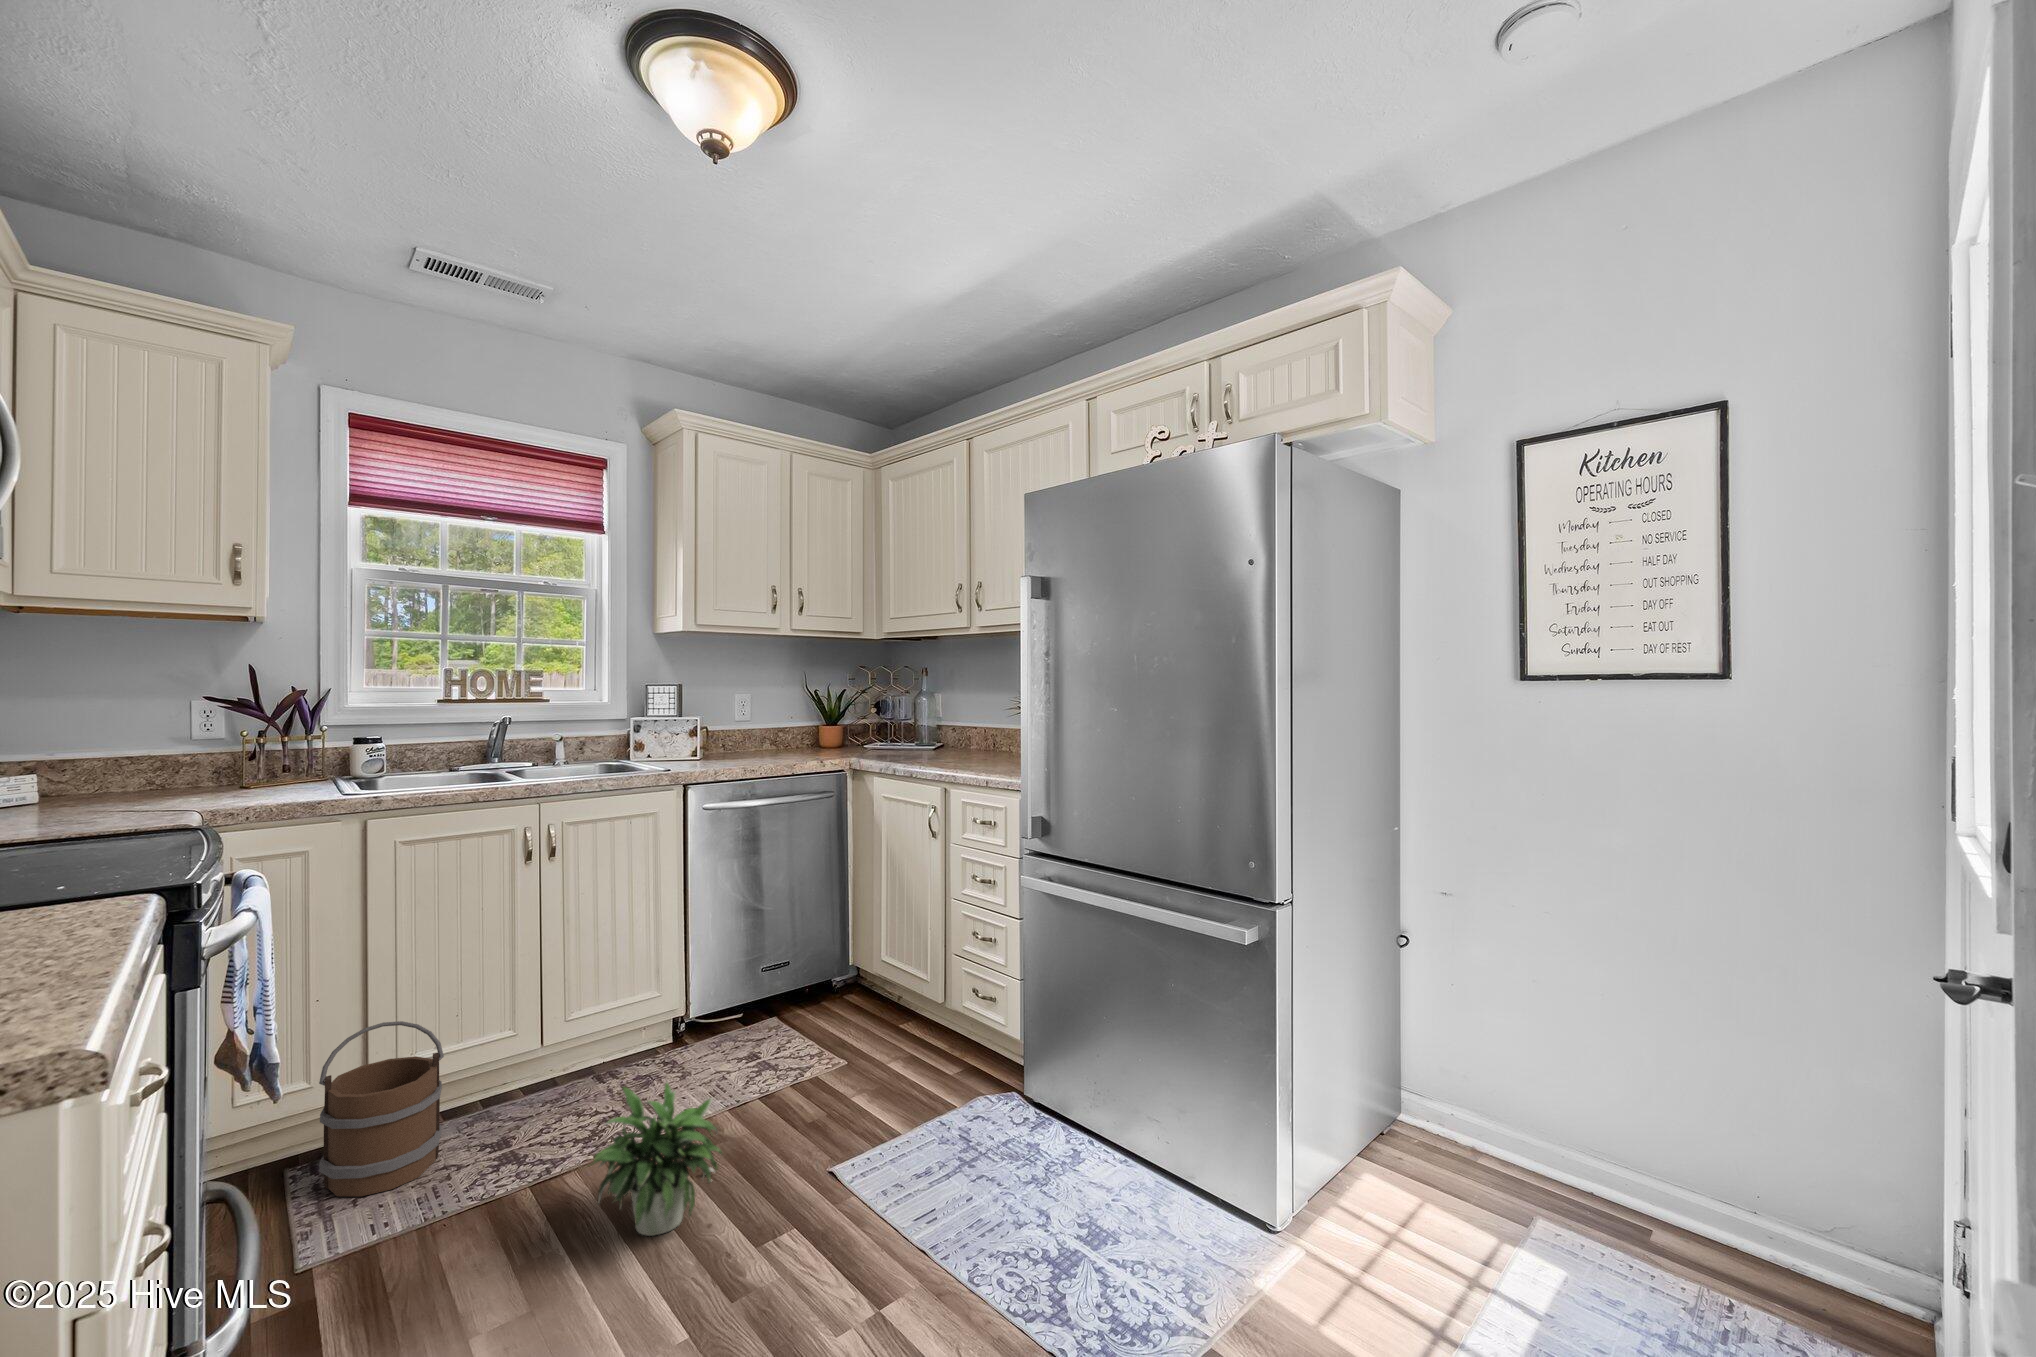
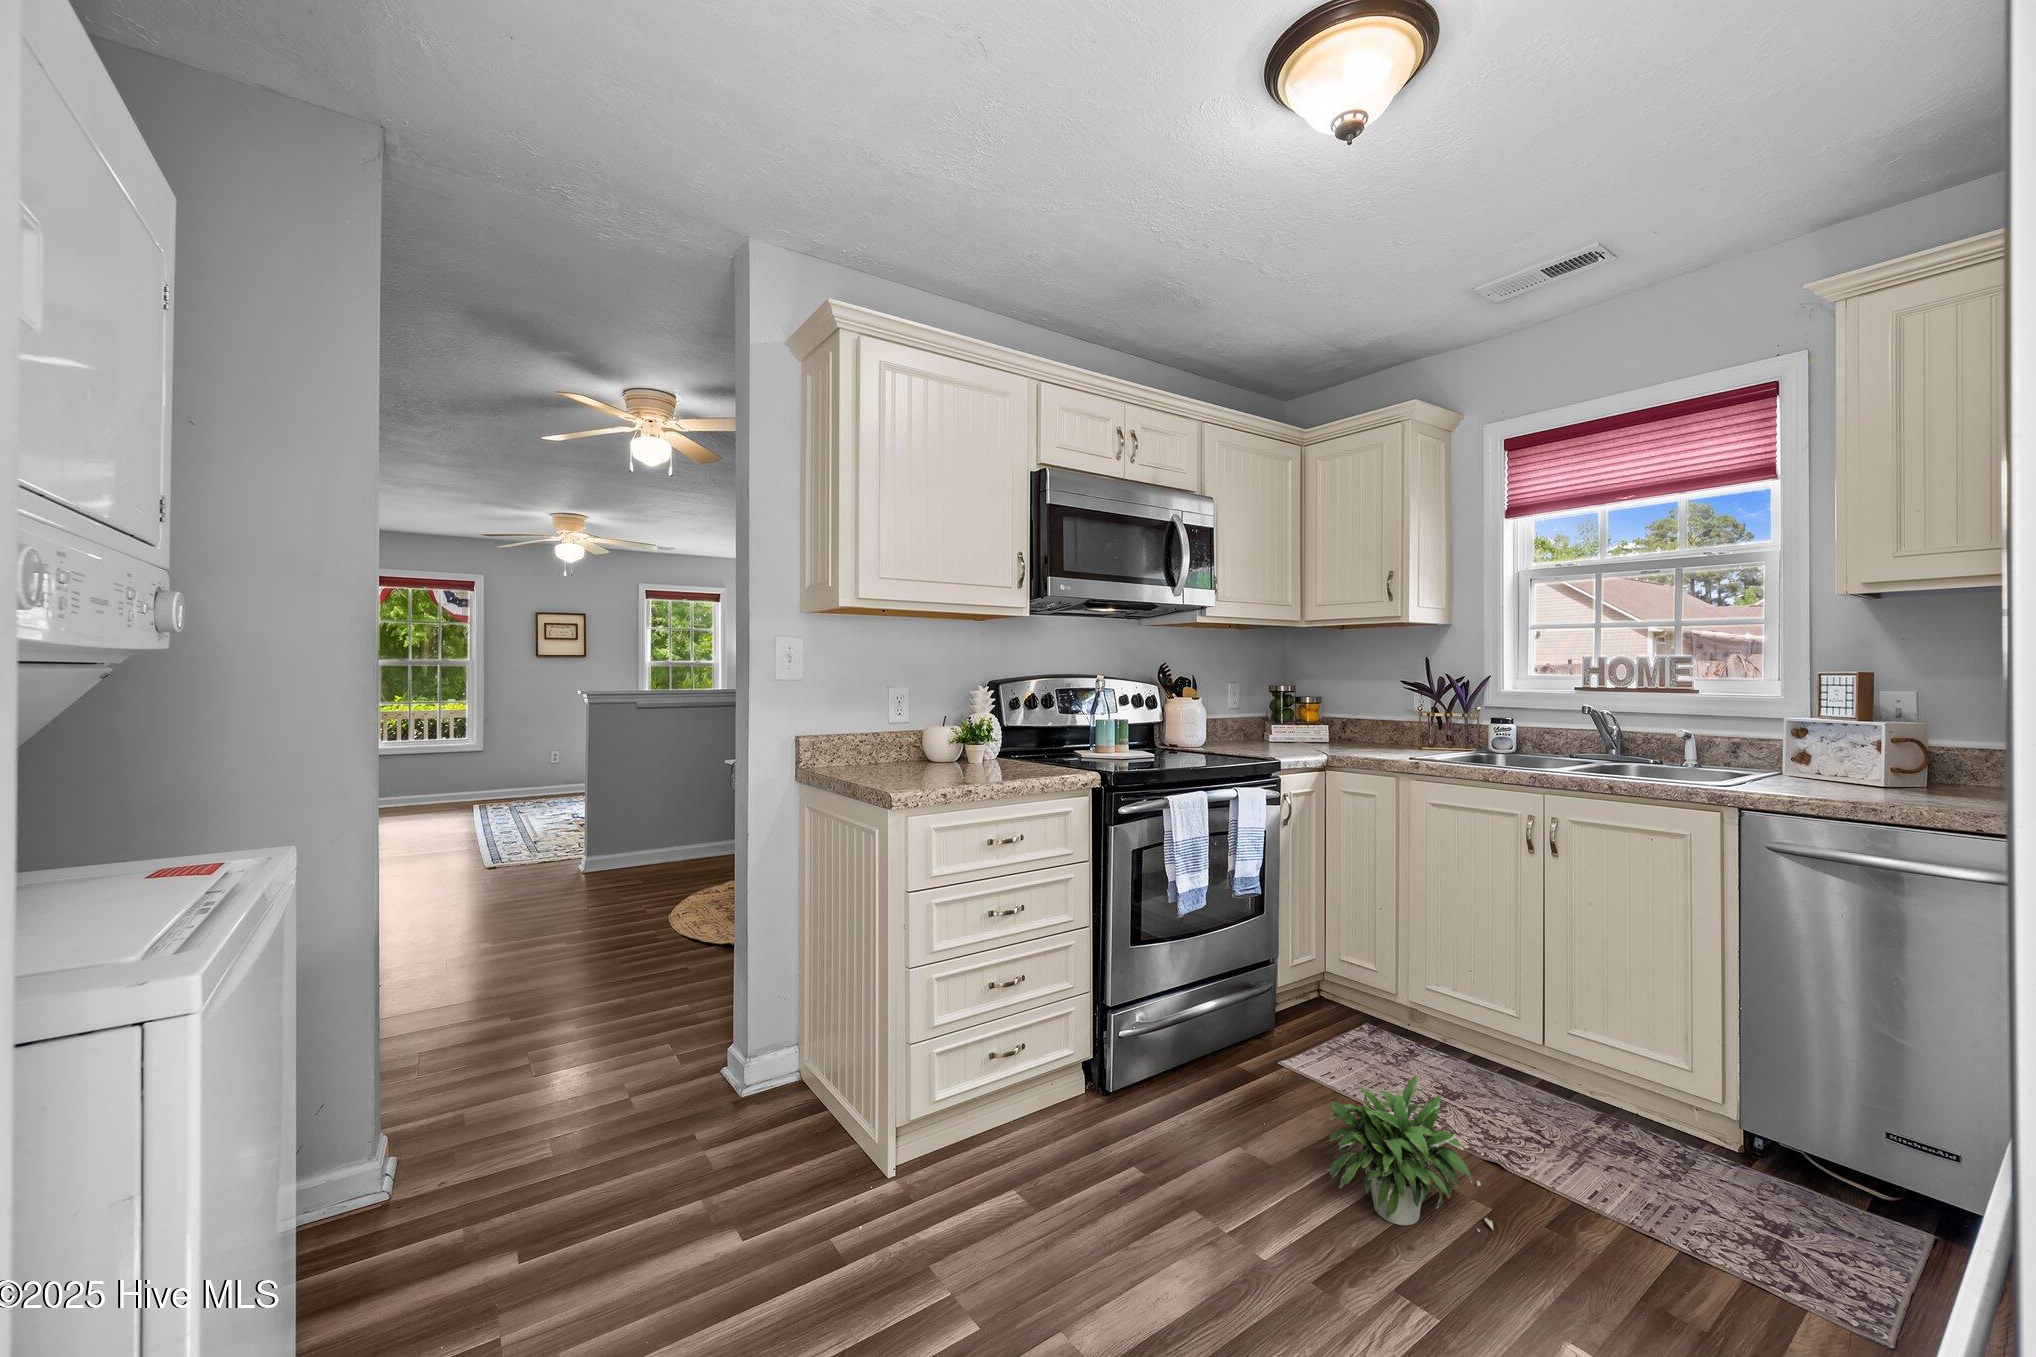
bucket: present [319,1021,444,1196] -> none [1341,944,1426,1072]

